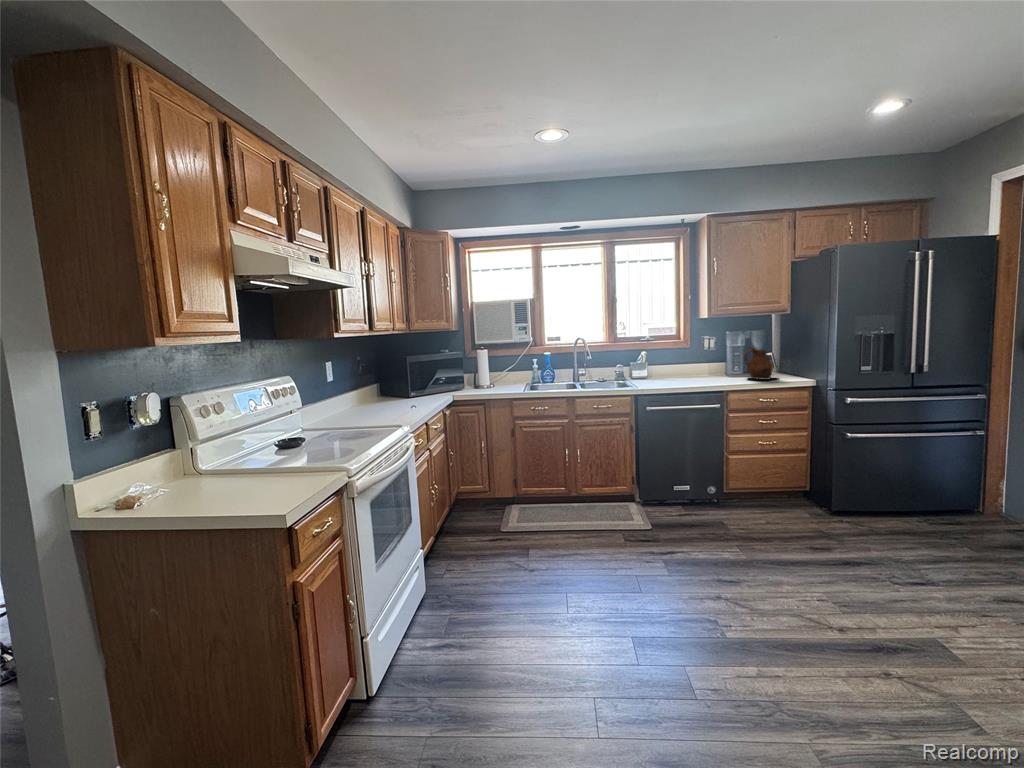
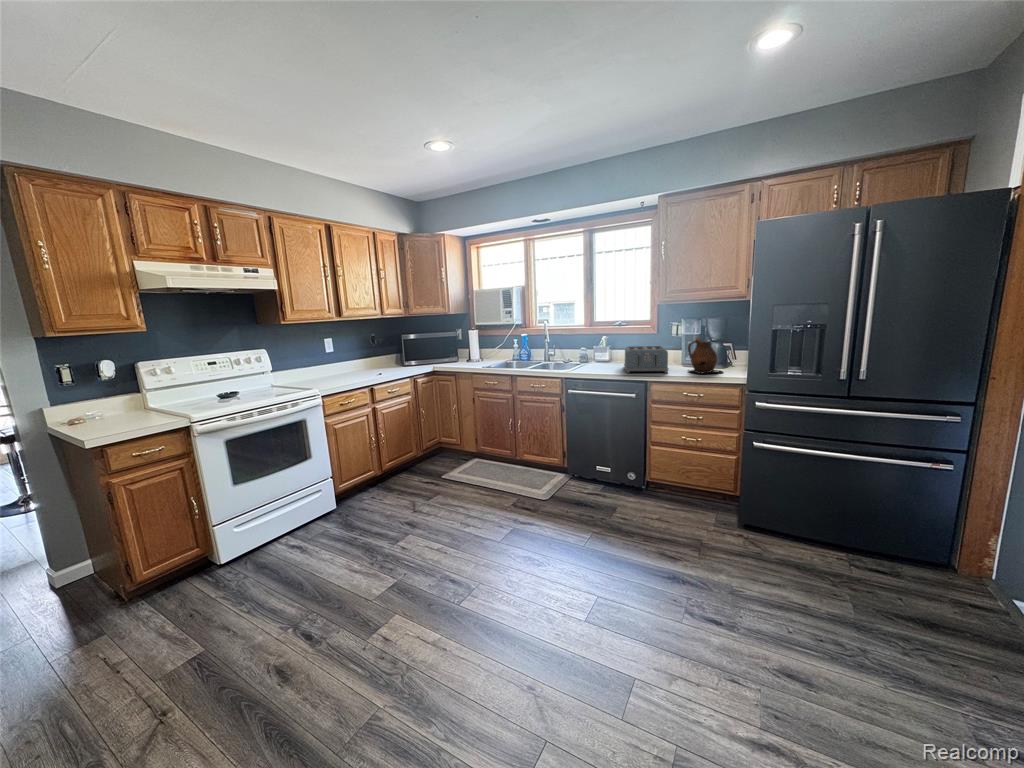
toaster: none [674,357,734,384] -> present [624,346,669,373]

